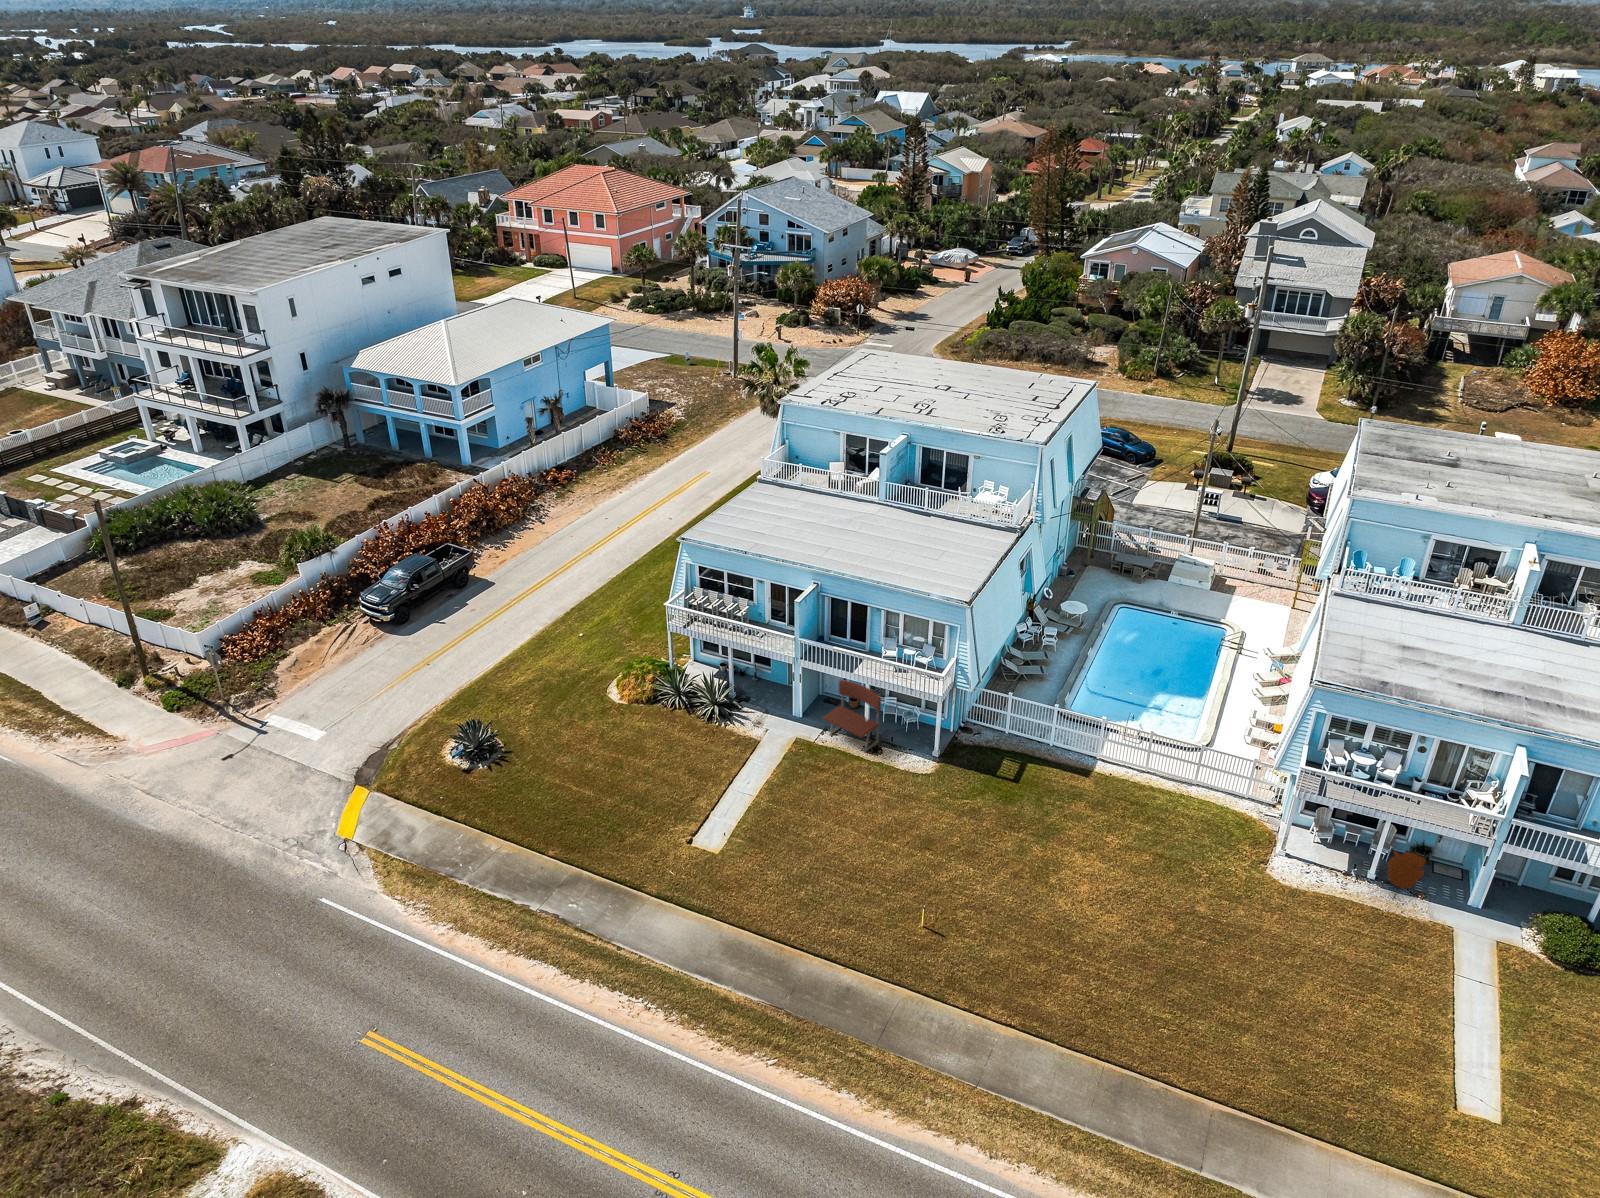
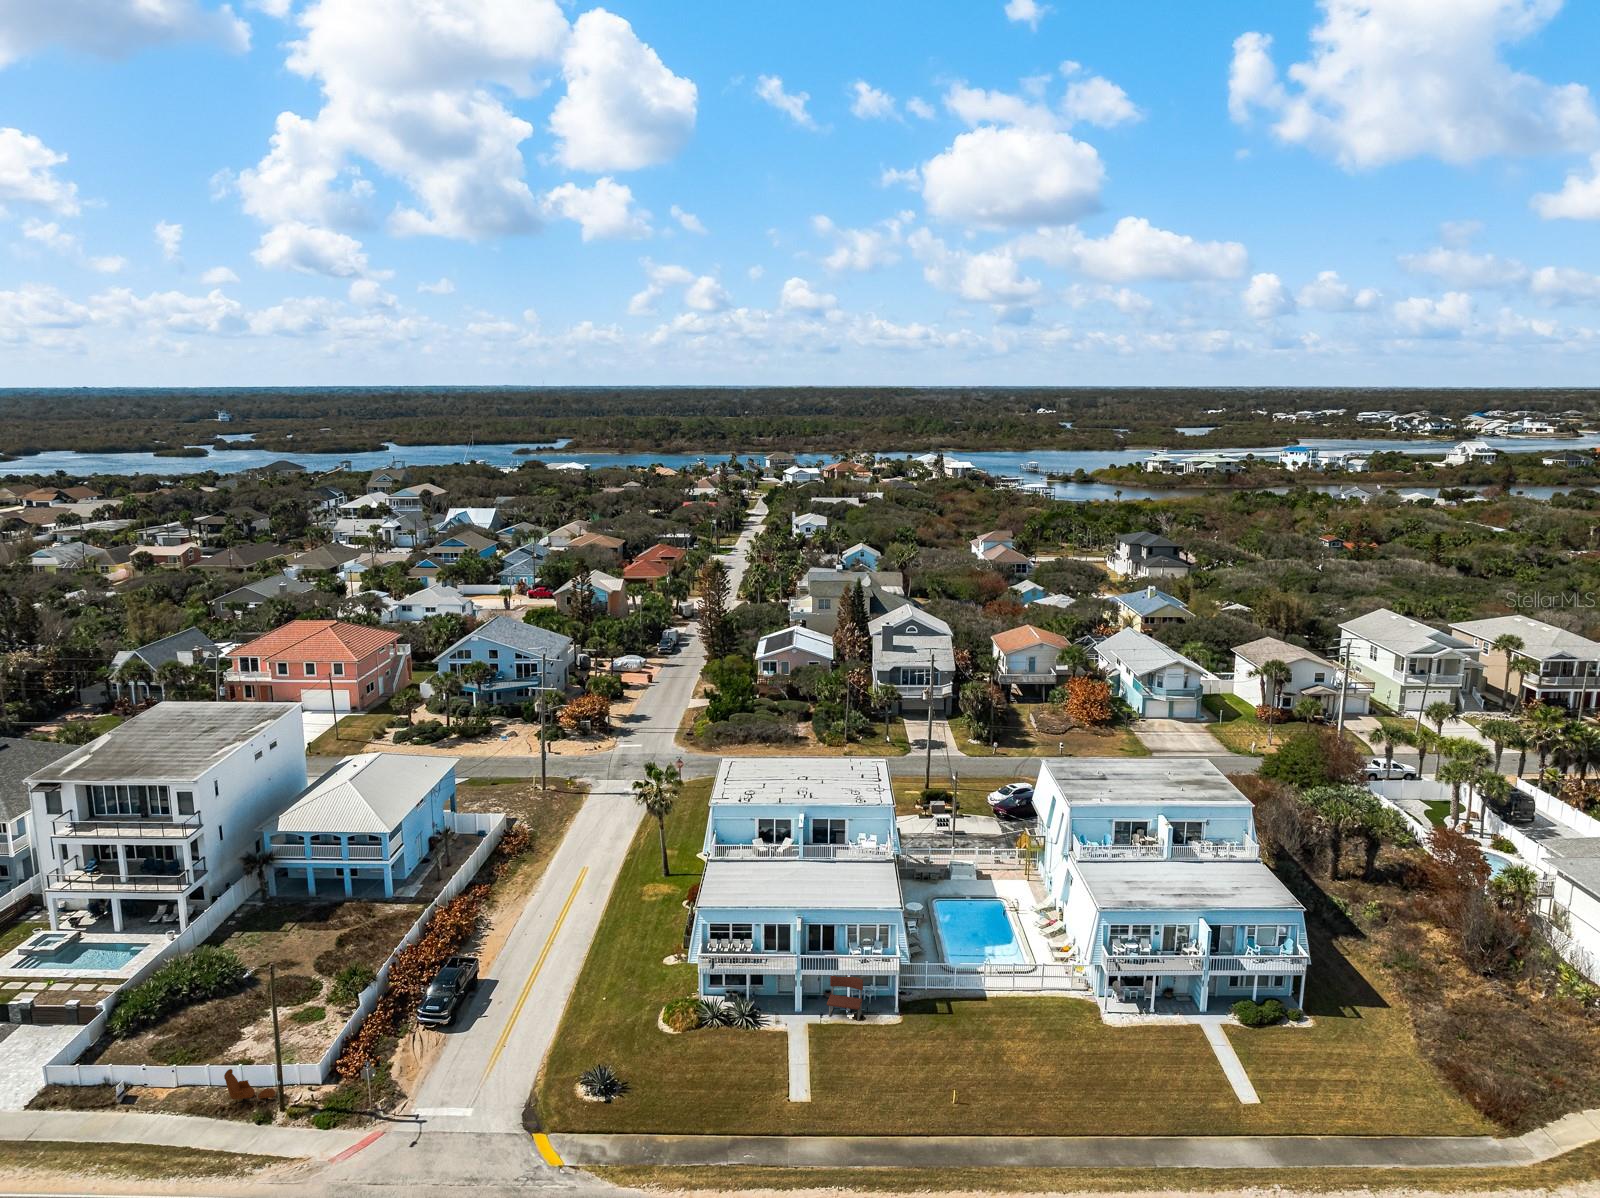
lounge chair: present [1387,851,1426,896] -> present [224,1069,275,1109]

